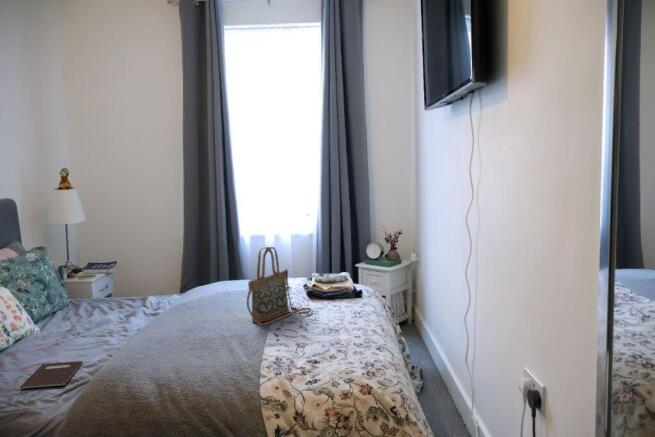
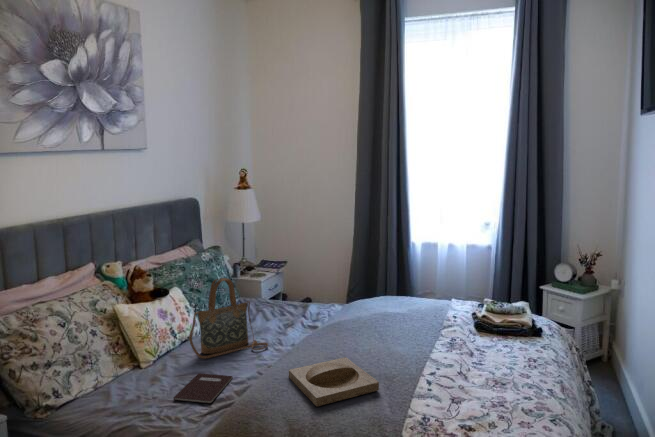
handbag: present [247,247,311,326] -> present [189,278,268,359]
tray: none [145,327,234,366] -> present [289,357,379,406]

